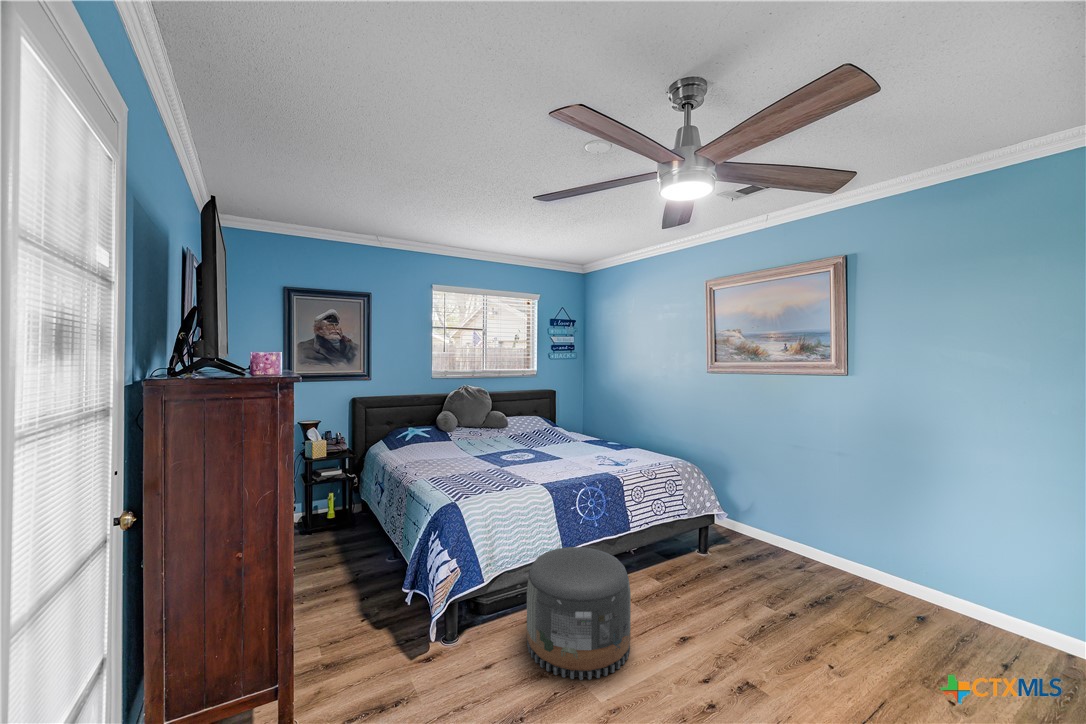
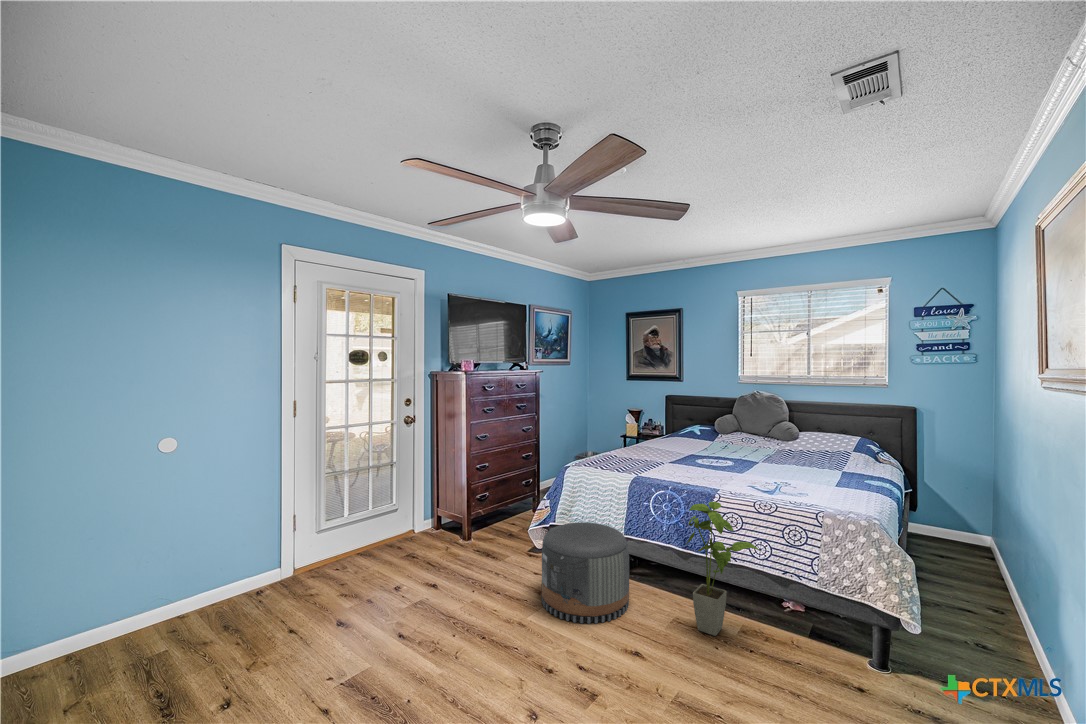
house plant: none [631,480,693,596] -> present [687,501,760,636]

